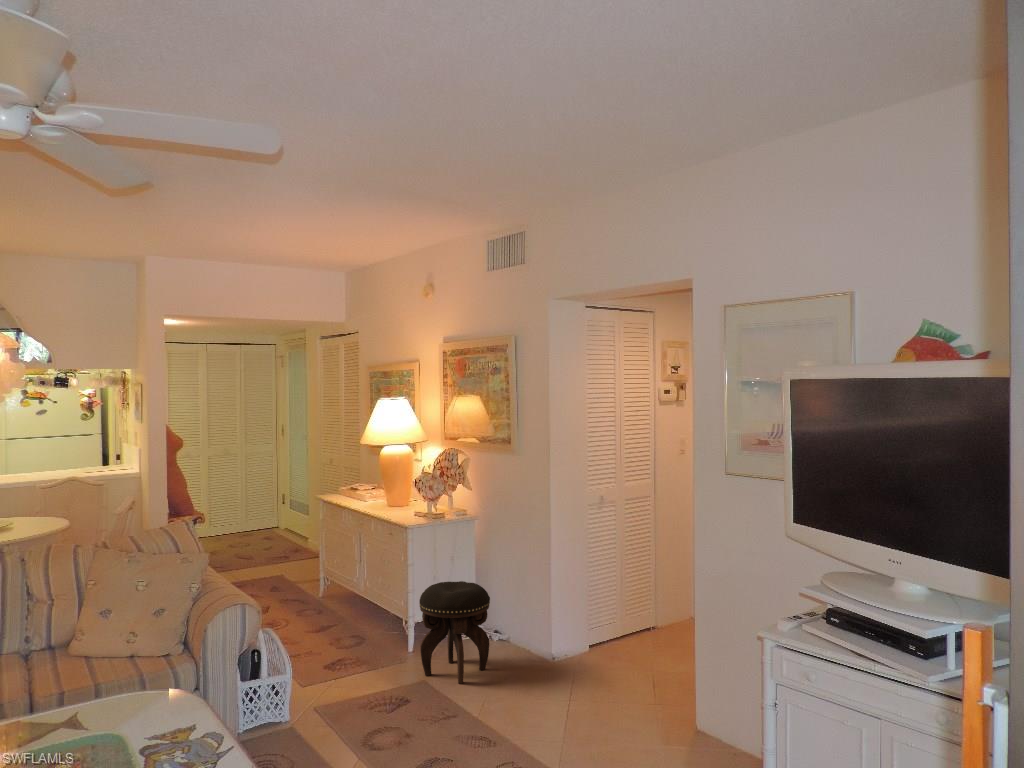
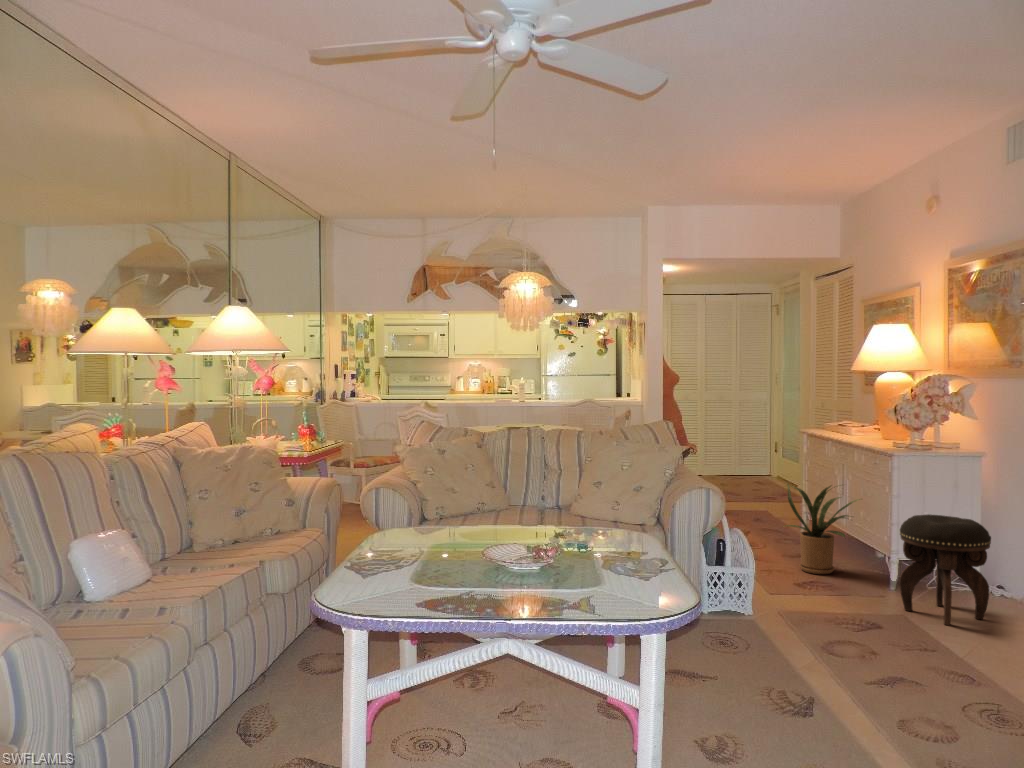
house plant: none [307,559,385,650] -> present [786,484,860,574]

